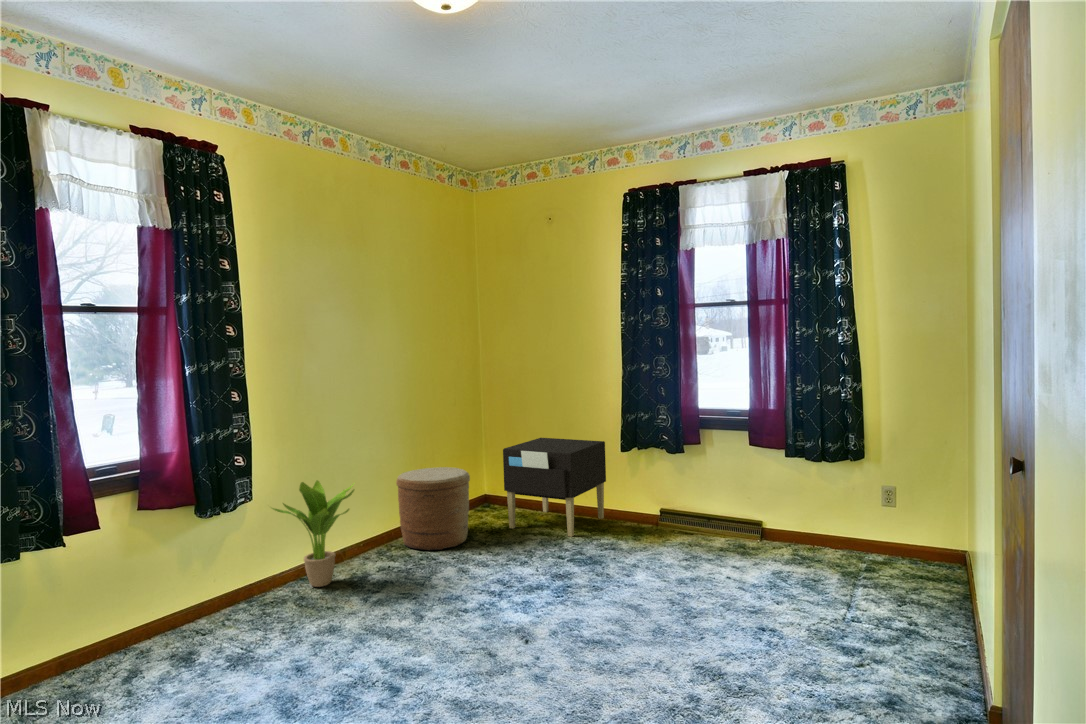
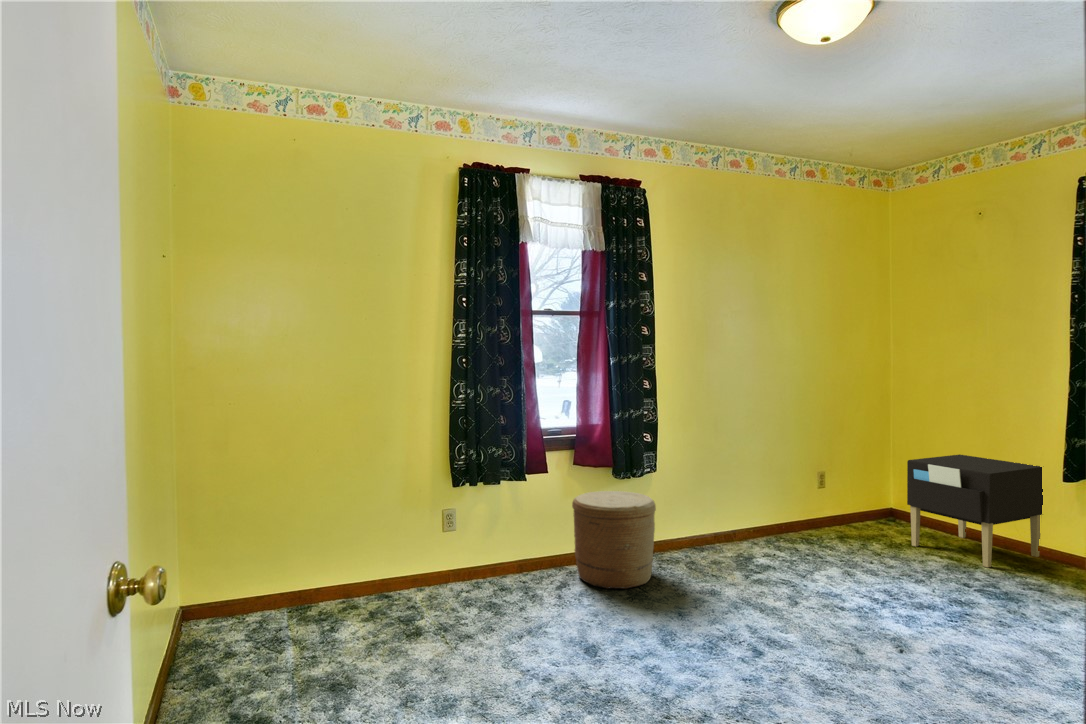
woven basket: present [396,467,470,550] -> present [572,491,656,589]
potted plant: present [272,480,354,587] -> none [669,463,745,559]

